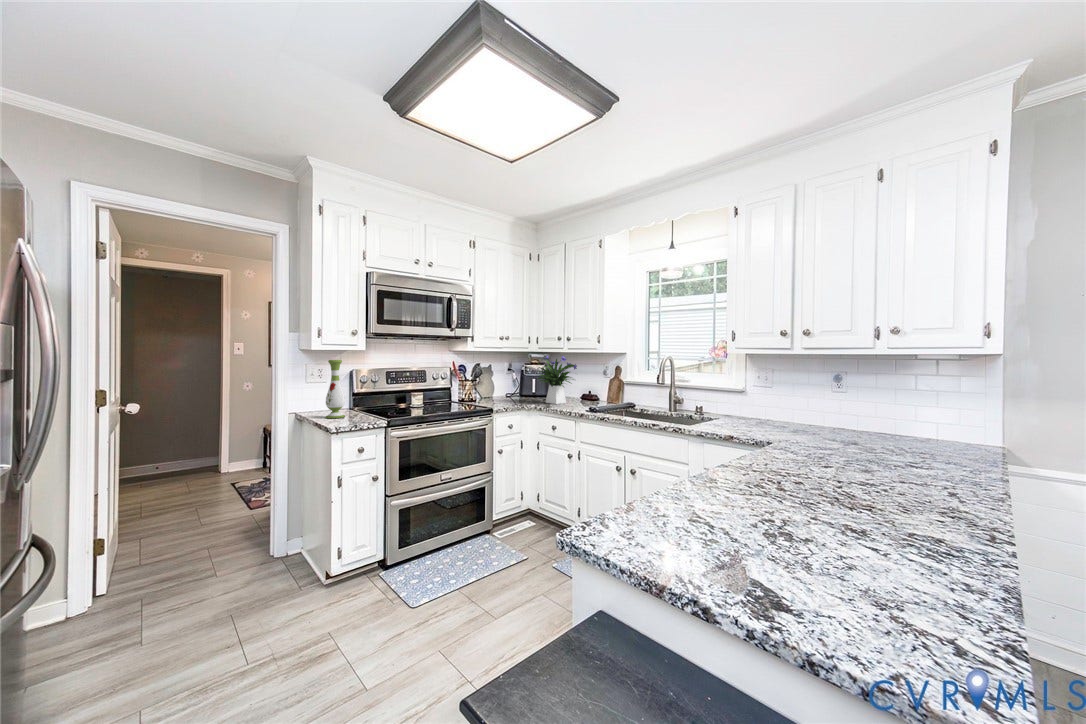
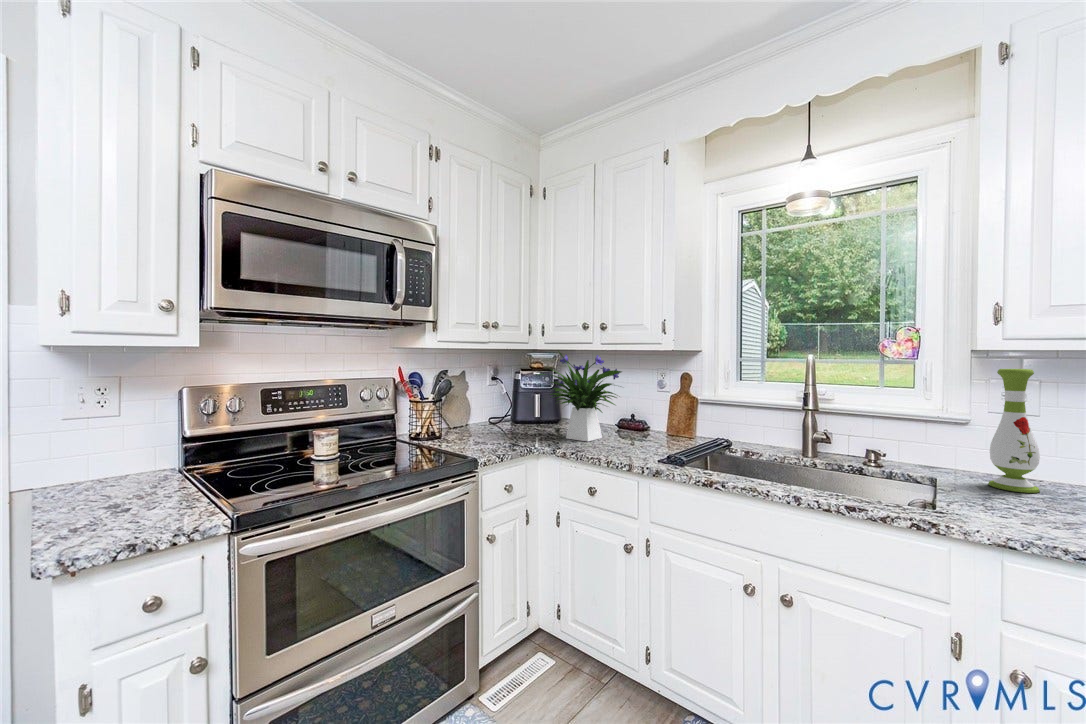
vase: present [326,360,345,418] -> present [988,369,1040,493]

